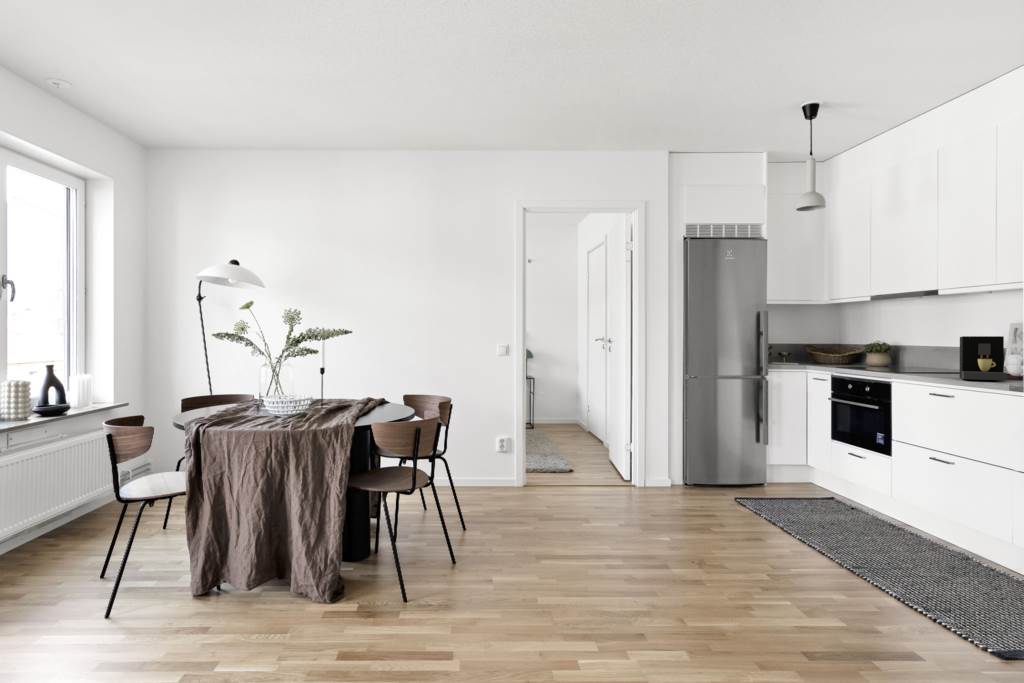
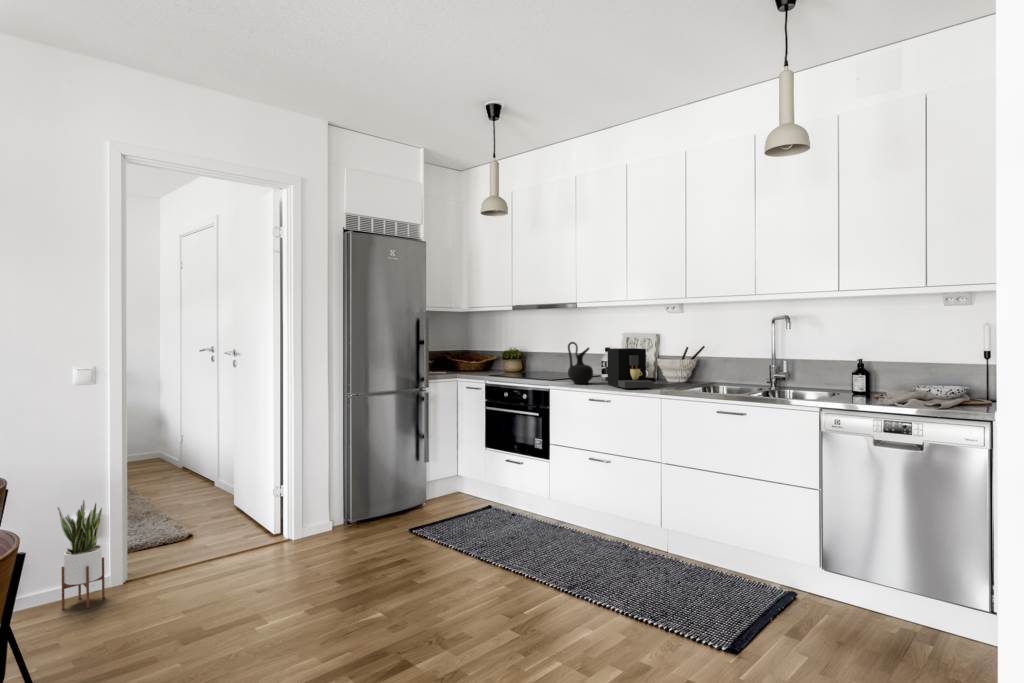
ceramic jug: none [909,330,943,376] -> present [568,342,593,384]
potted plant: none [485,427,510,496] -> present [57,500,105,609]

